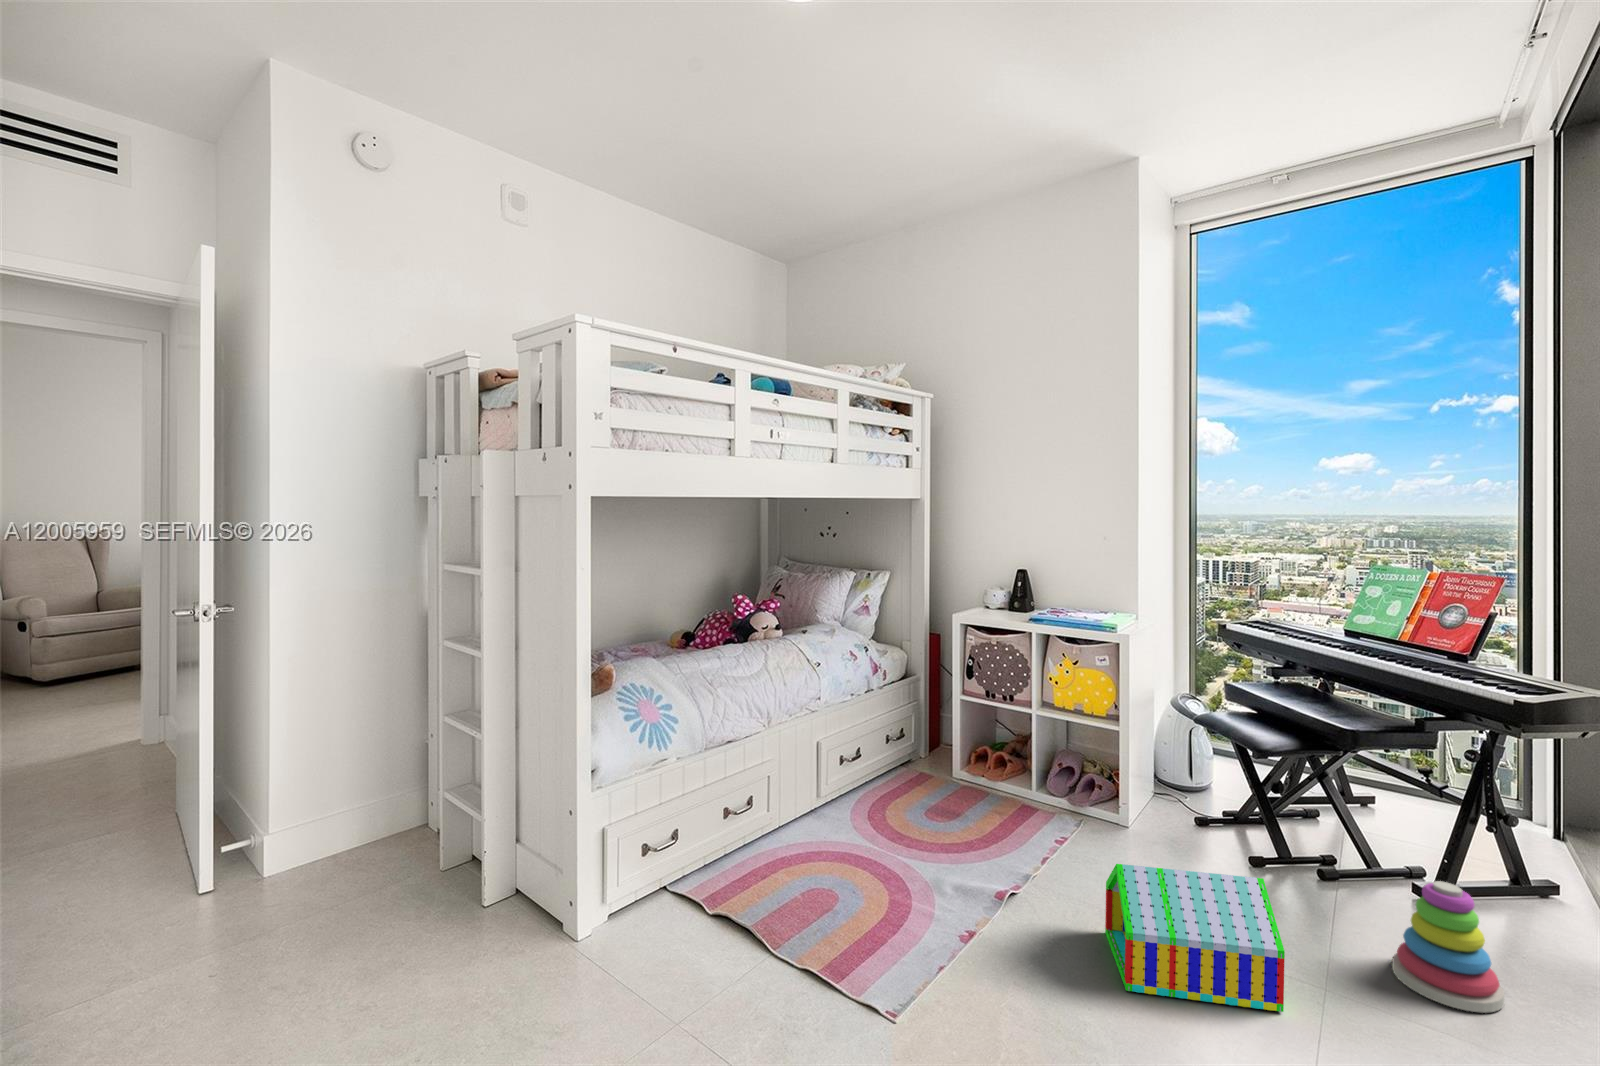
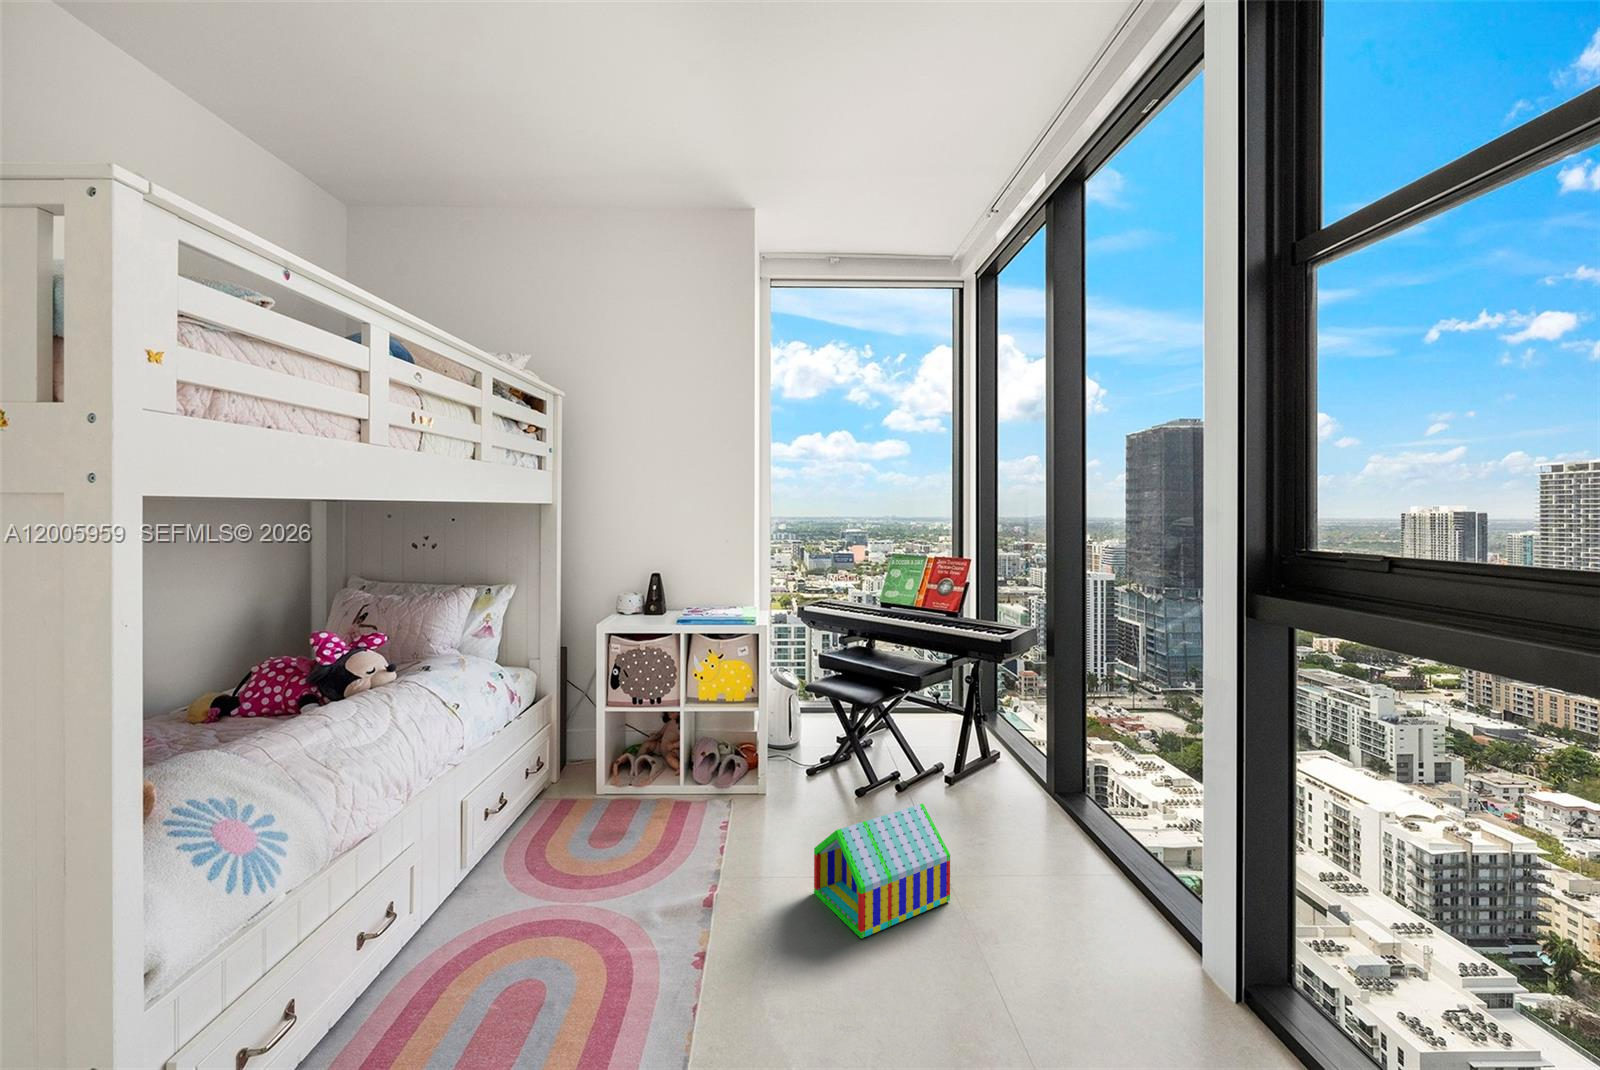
stacking toy: present [1392,881,1504,1013] -> none [969,768,1025,850]

